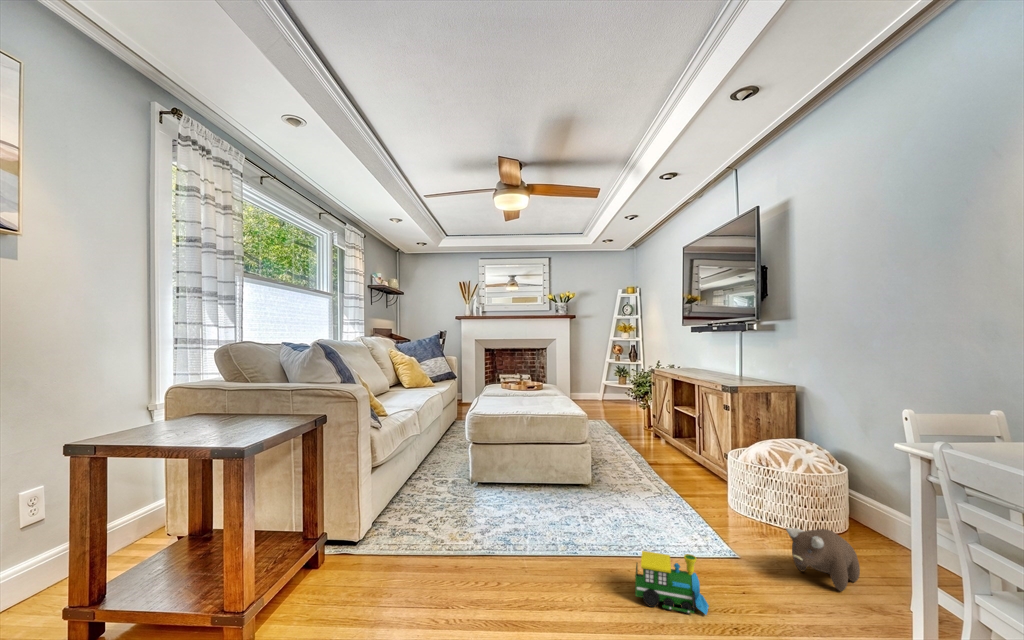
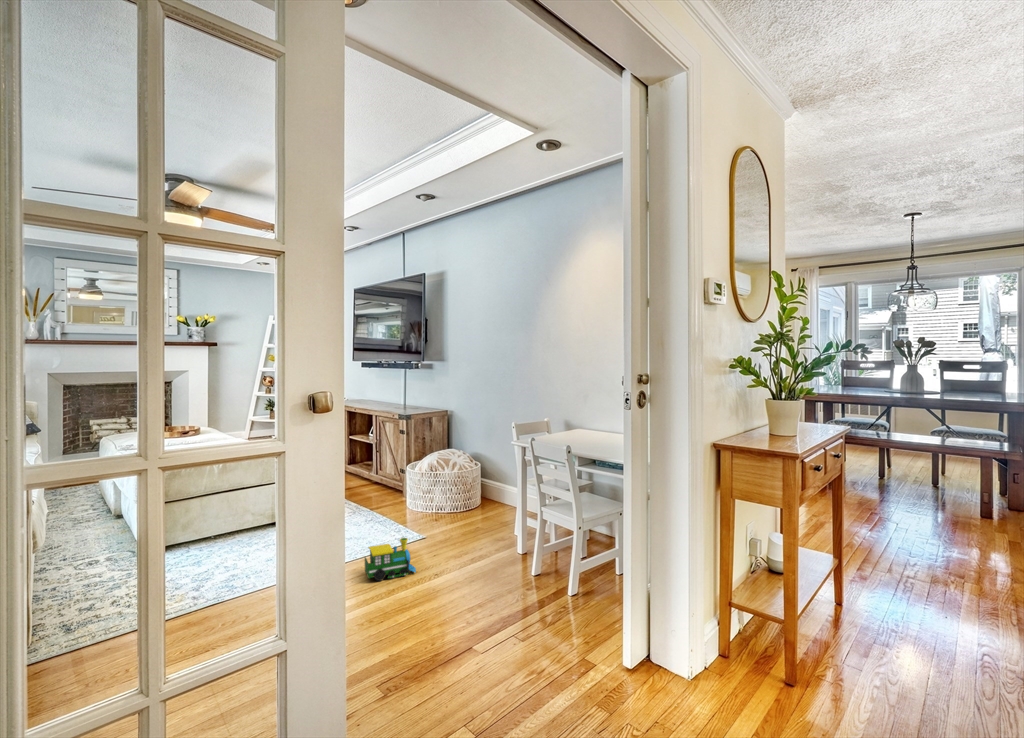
plush toy: present [786,528,860,591] -> none [454,503,490,537]

